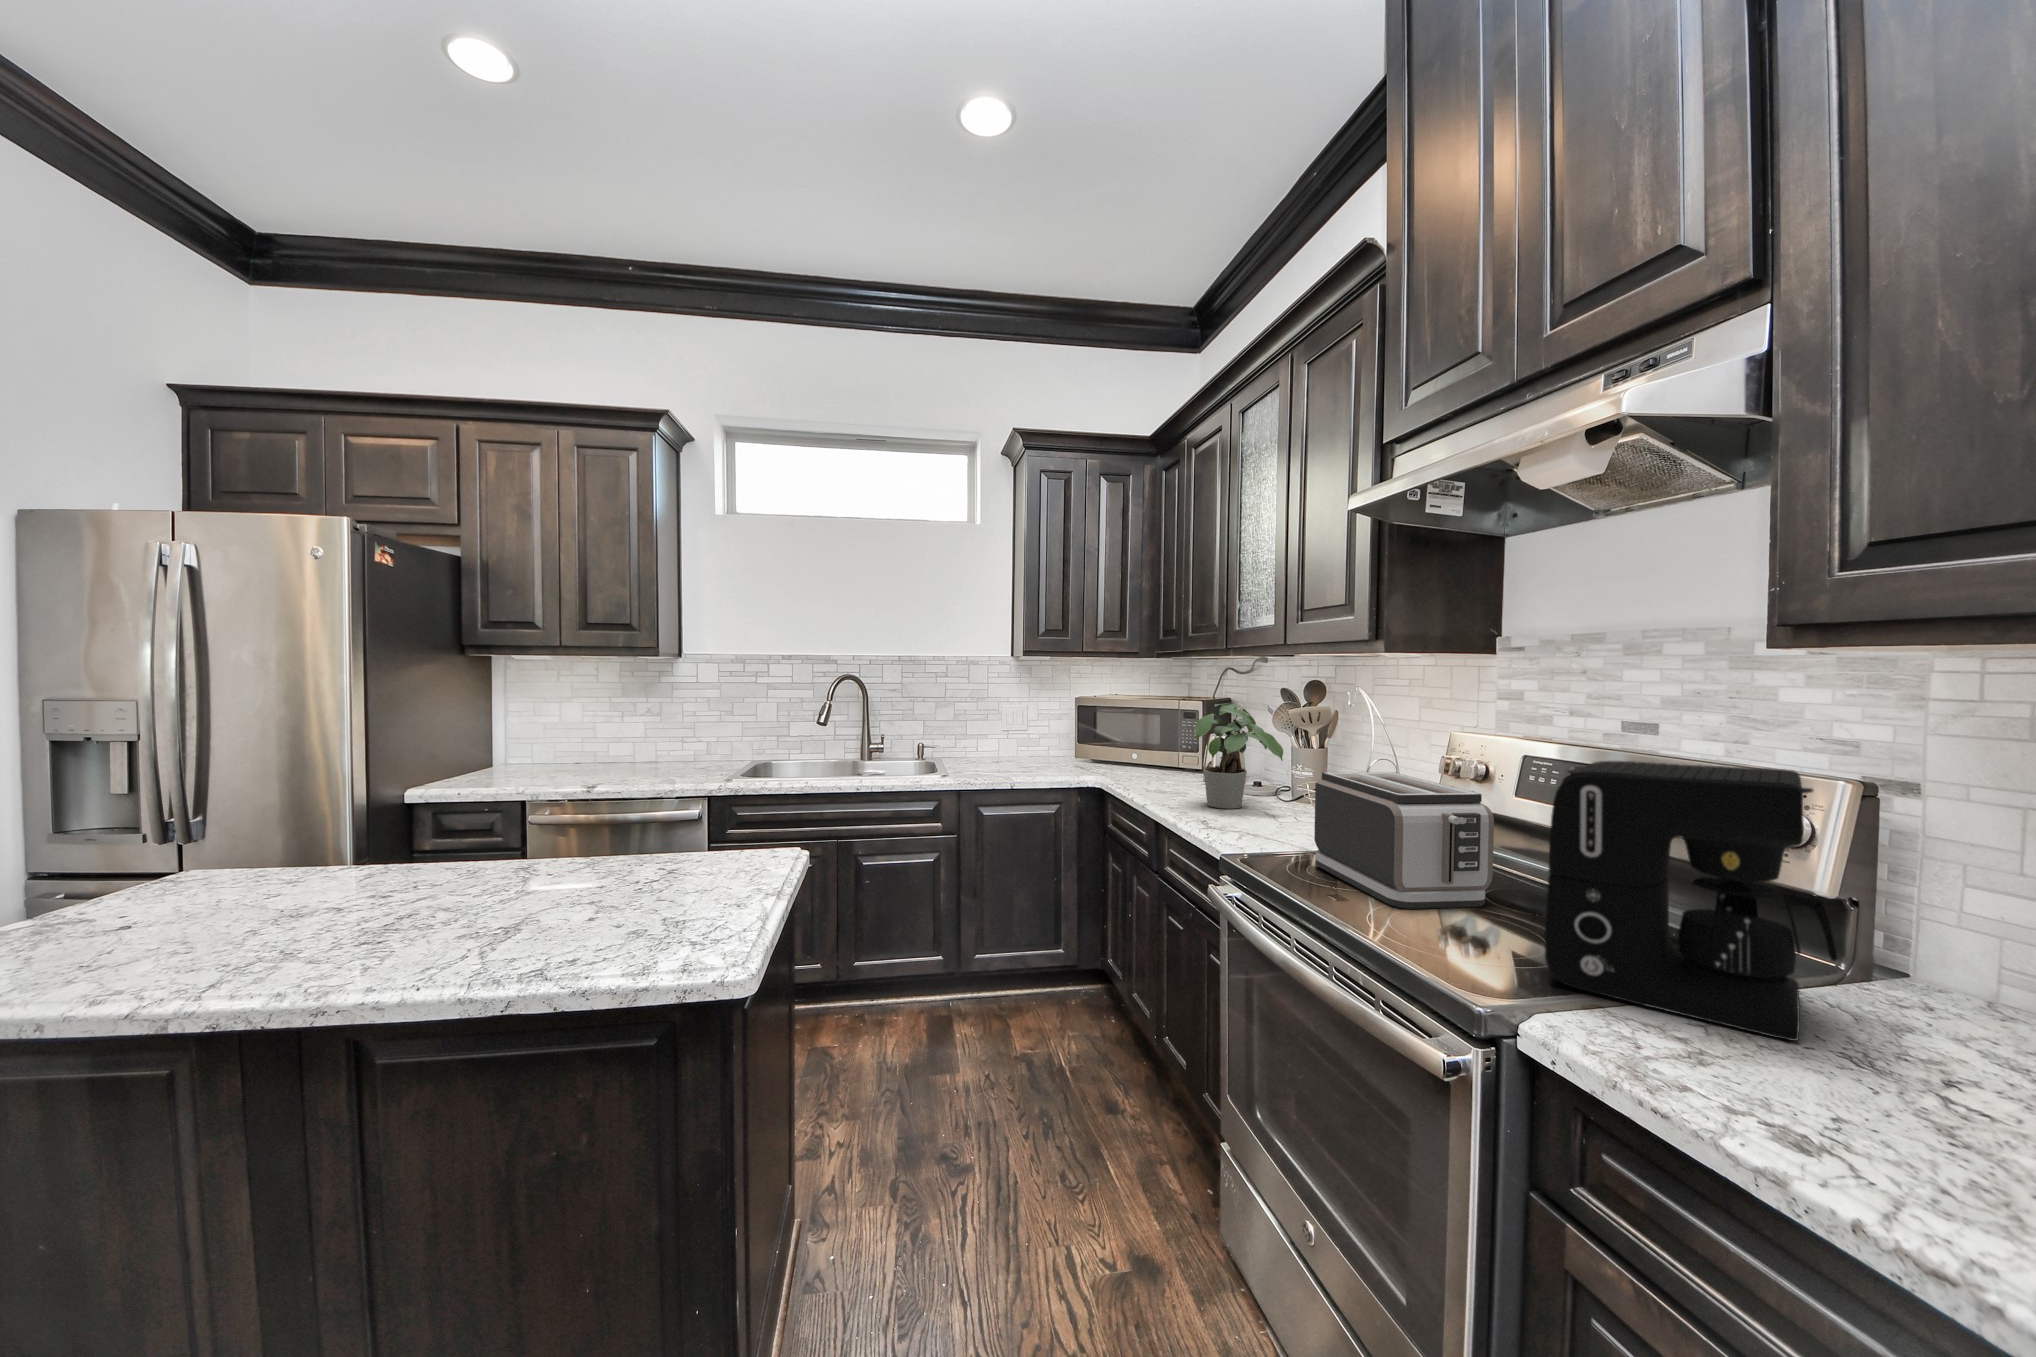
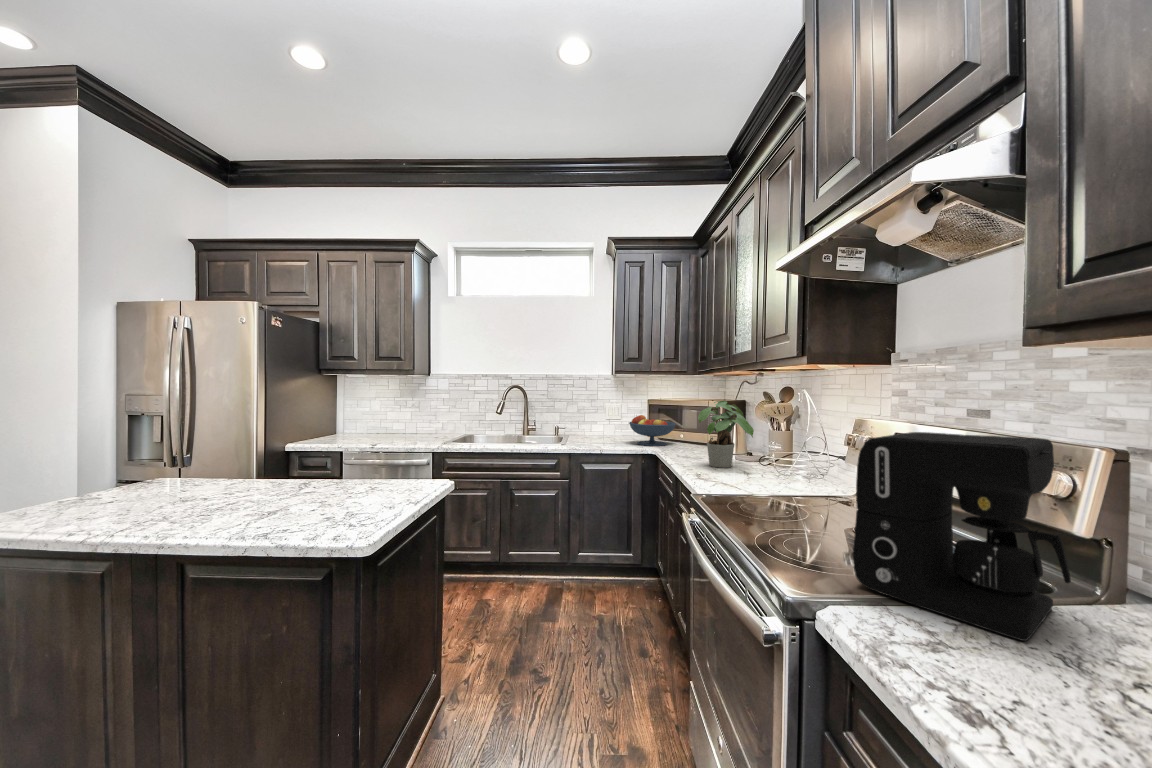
fruit bowl: none [1052,723,1128,774] -> present [629,415,676,446]
toaster: present [1314,772,1494,909] -> none [749,442,857,534]

